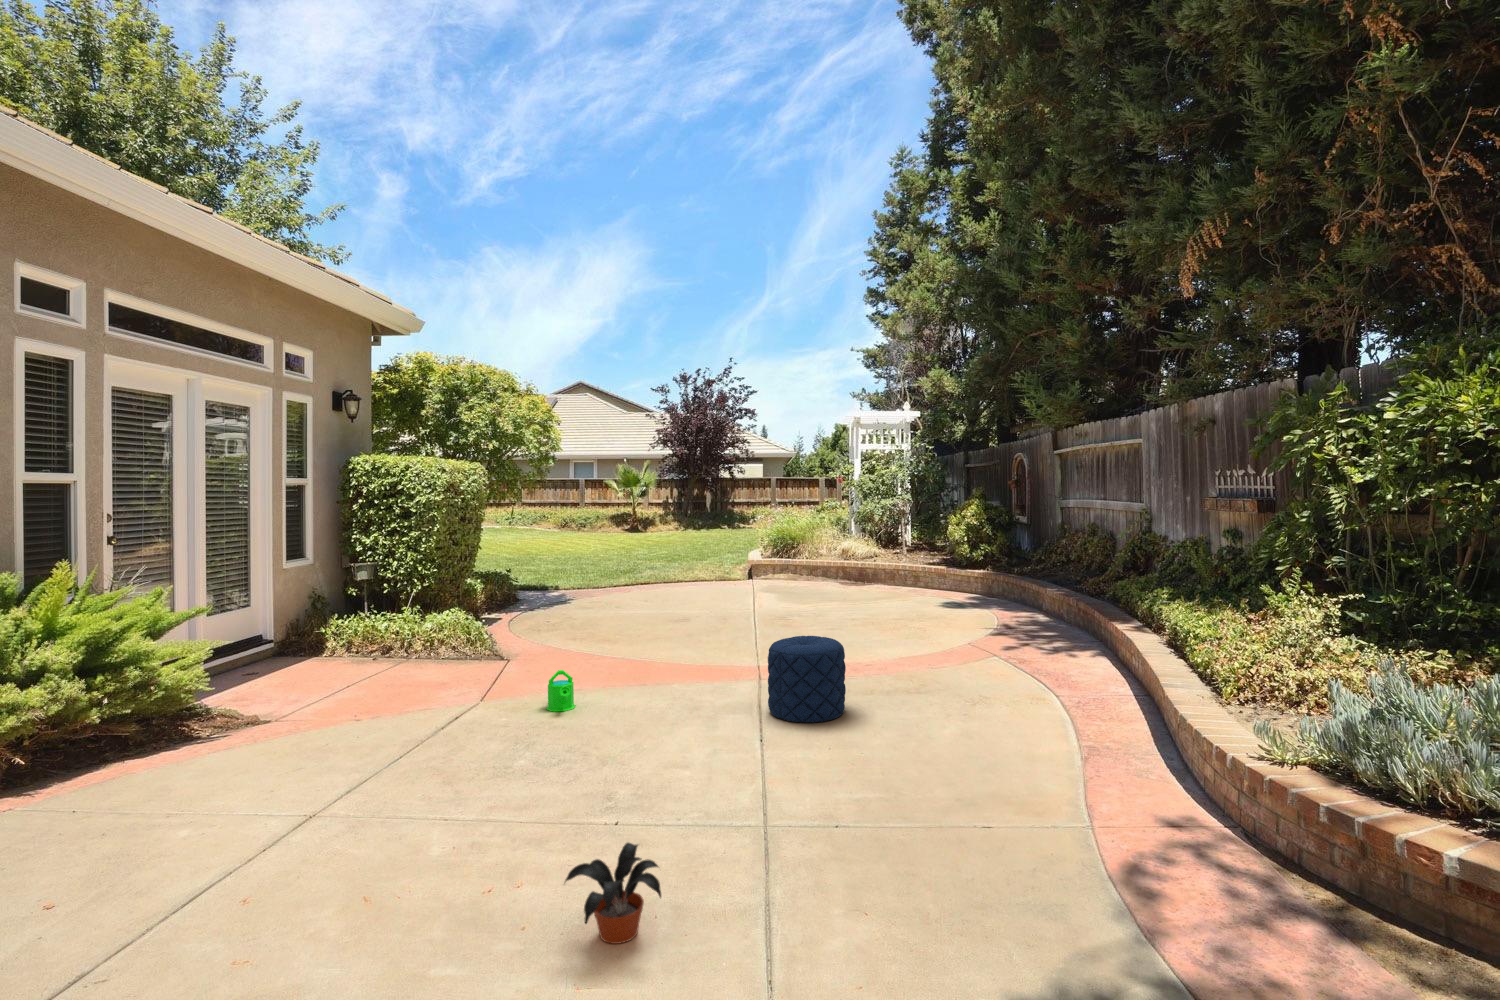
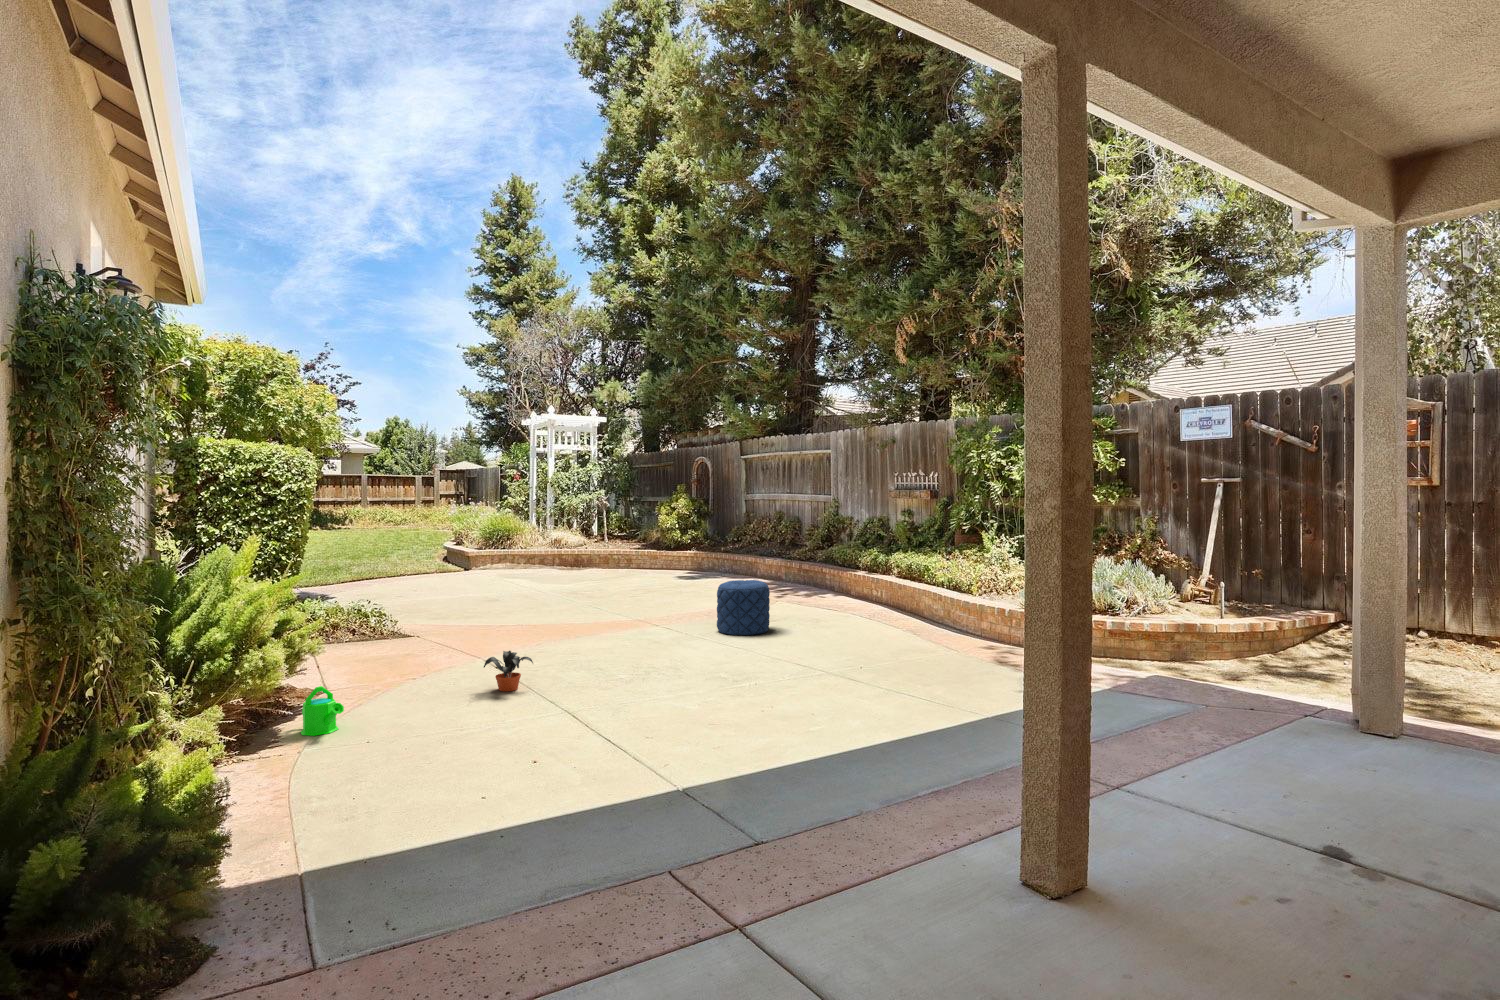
watering can: present [546,670,576,712] -> present [300,686,344,736]
potted plant: present [565,843,661,944] -> present [484,651,533,691]

